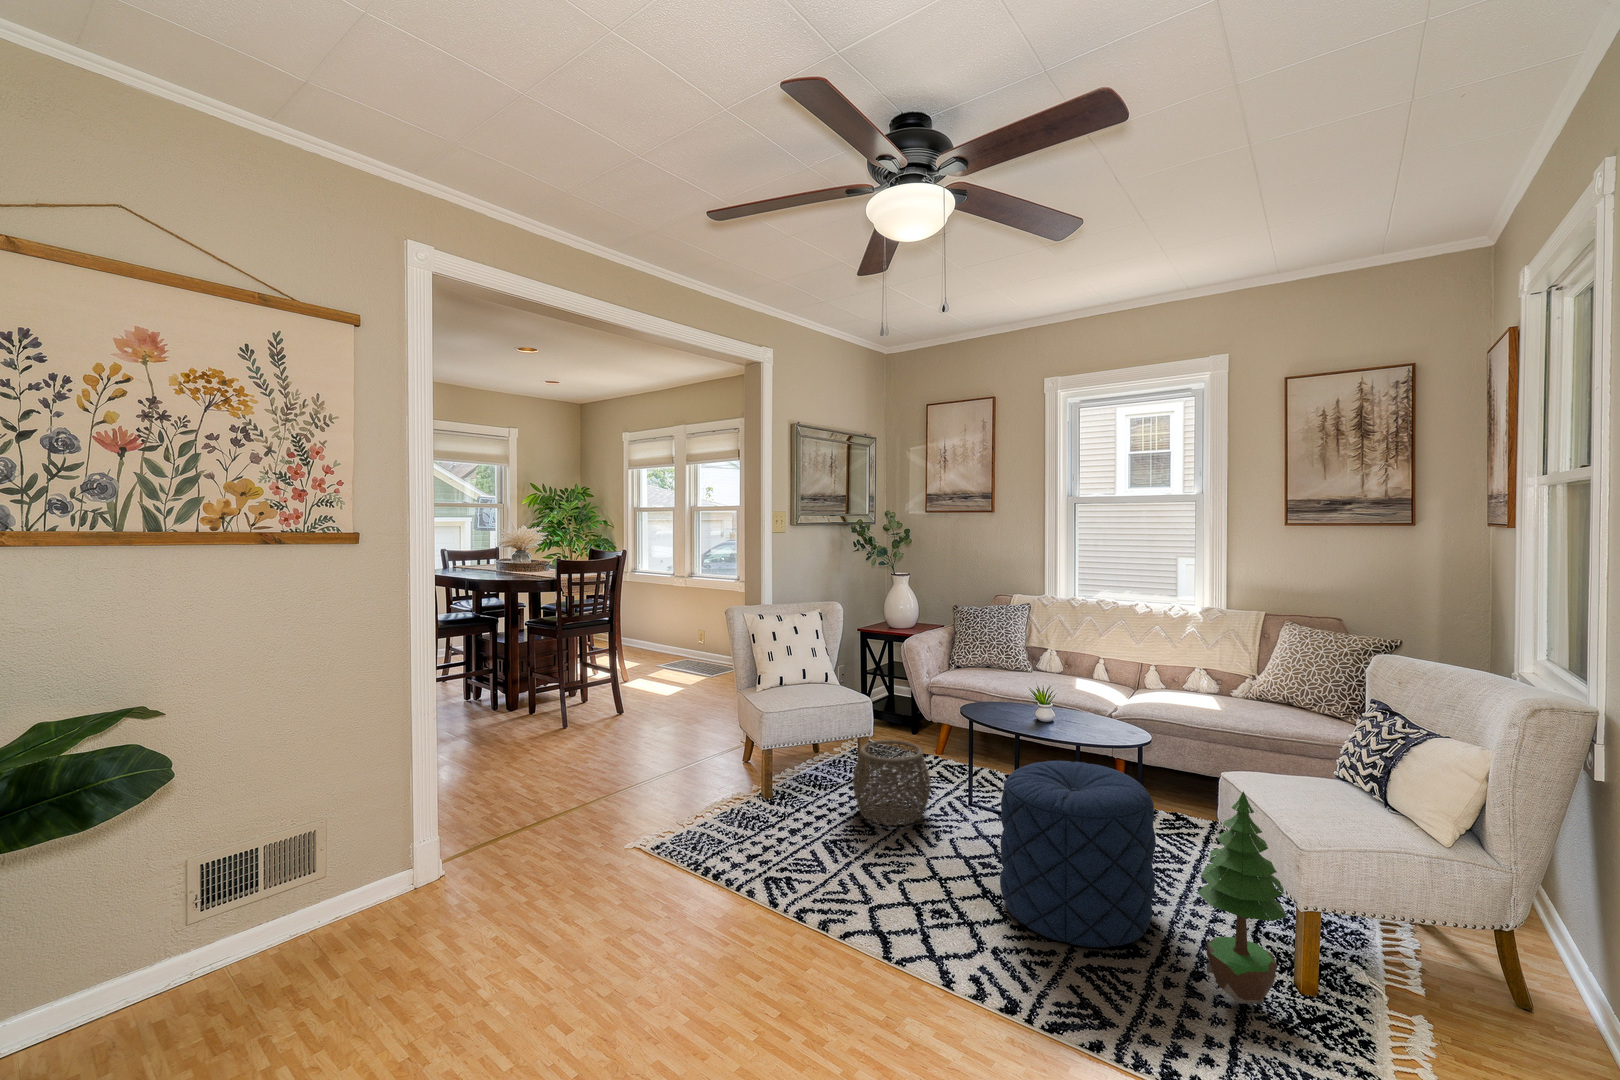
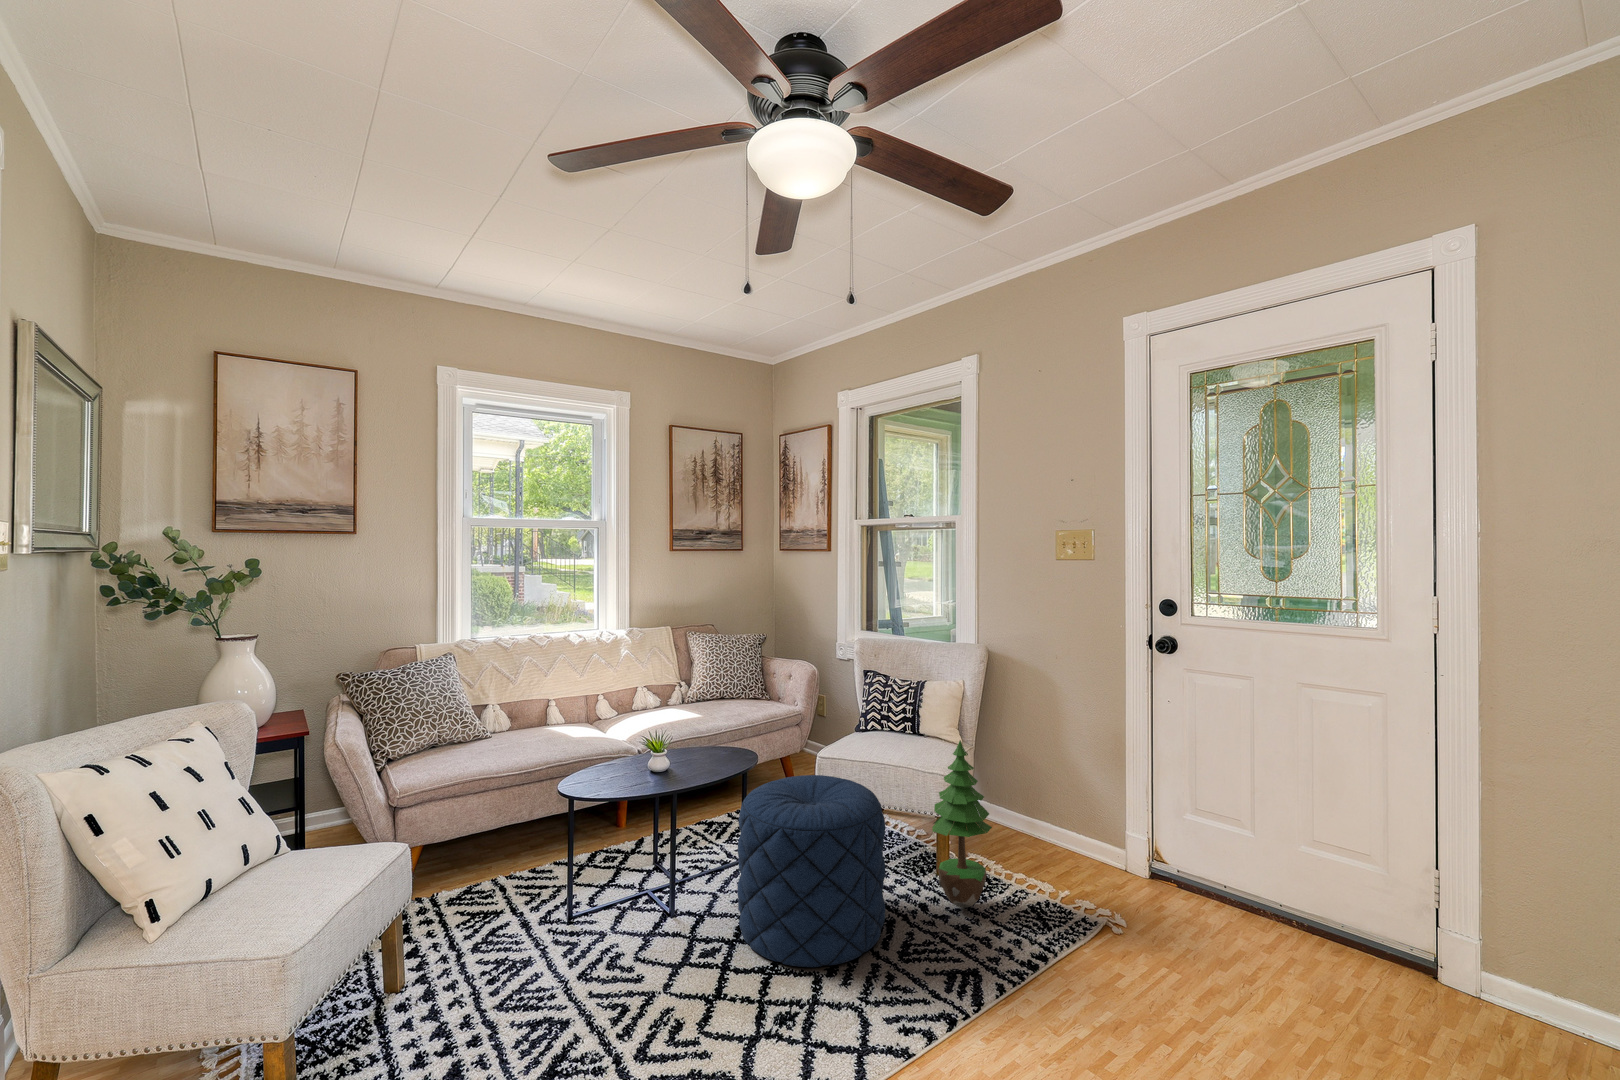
woven basket: present [853,740,931,826] -> none [441,859,571,1010]

